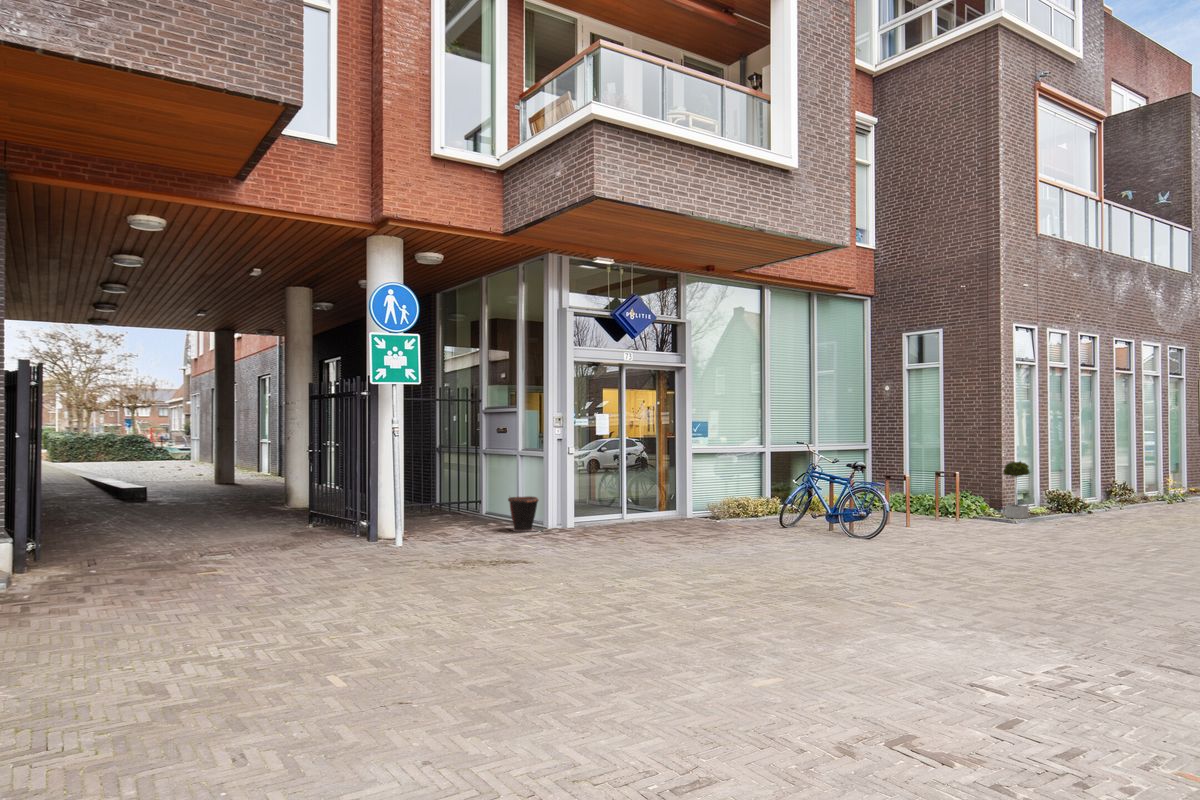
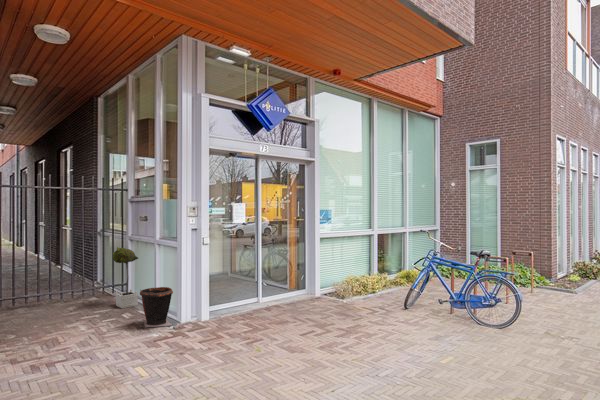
potted tree: present [1003,461,1029,519] -> present [113,247,138,308]

